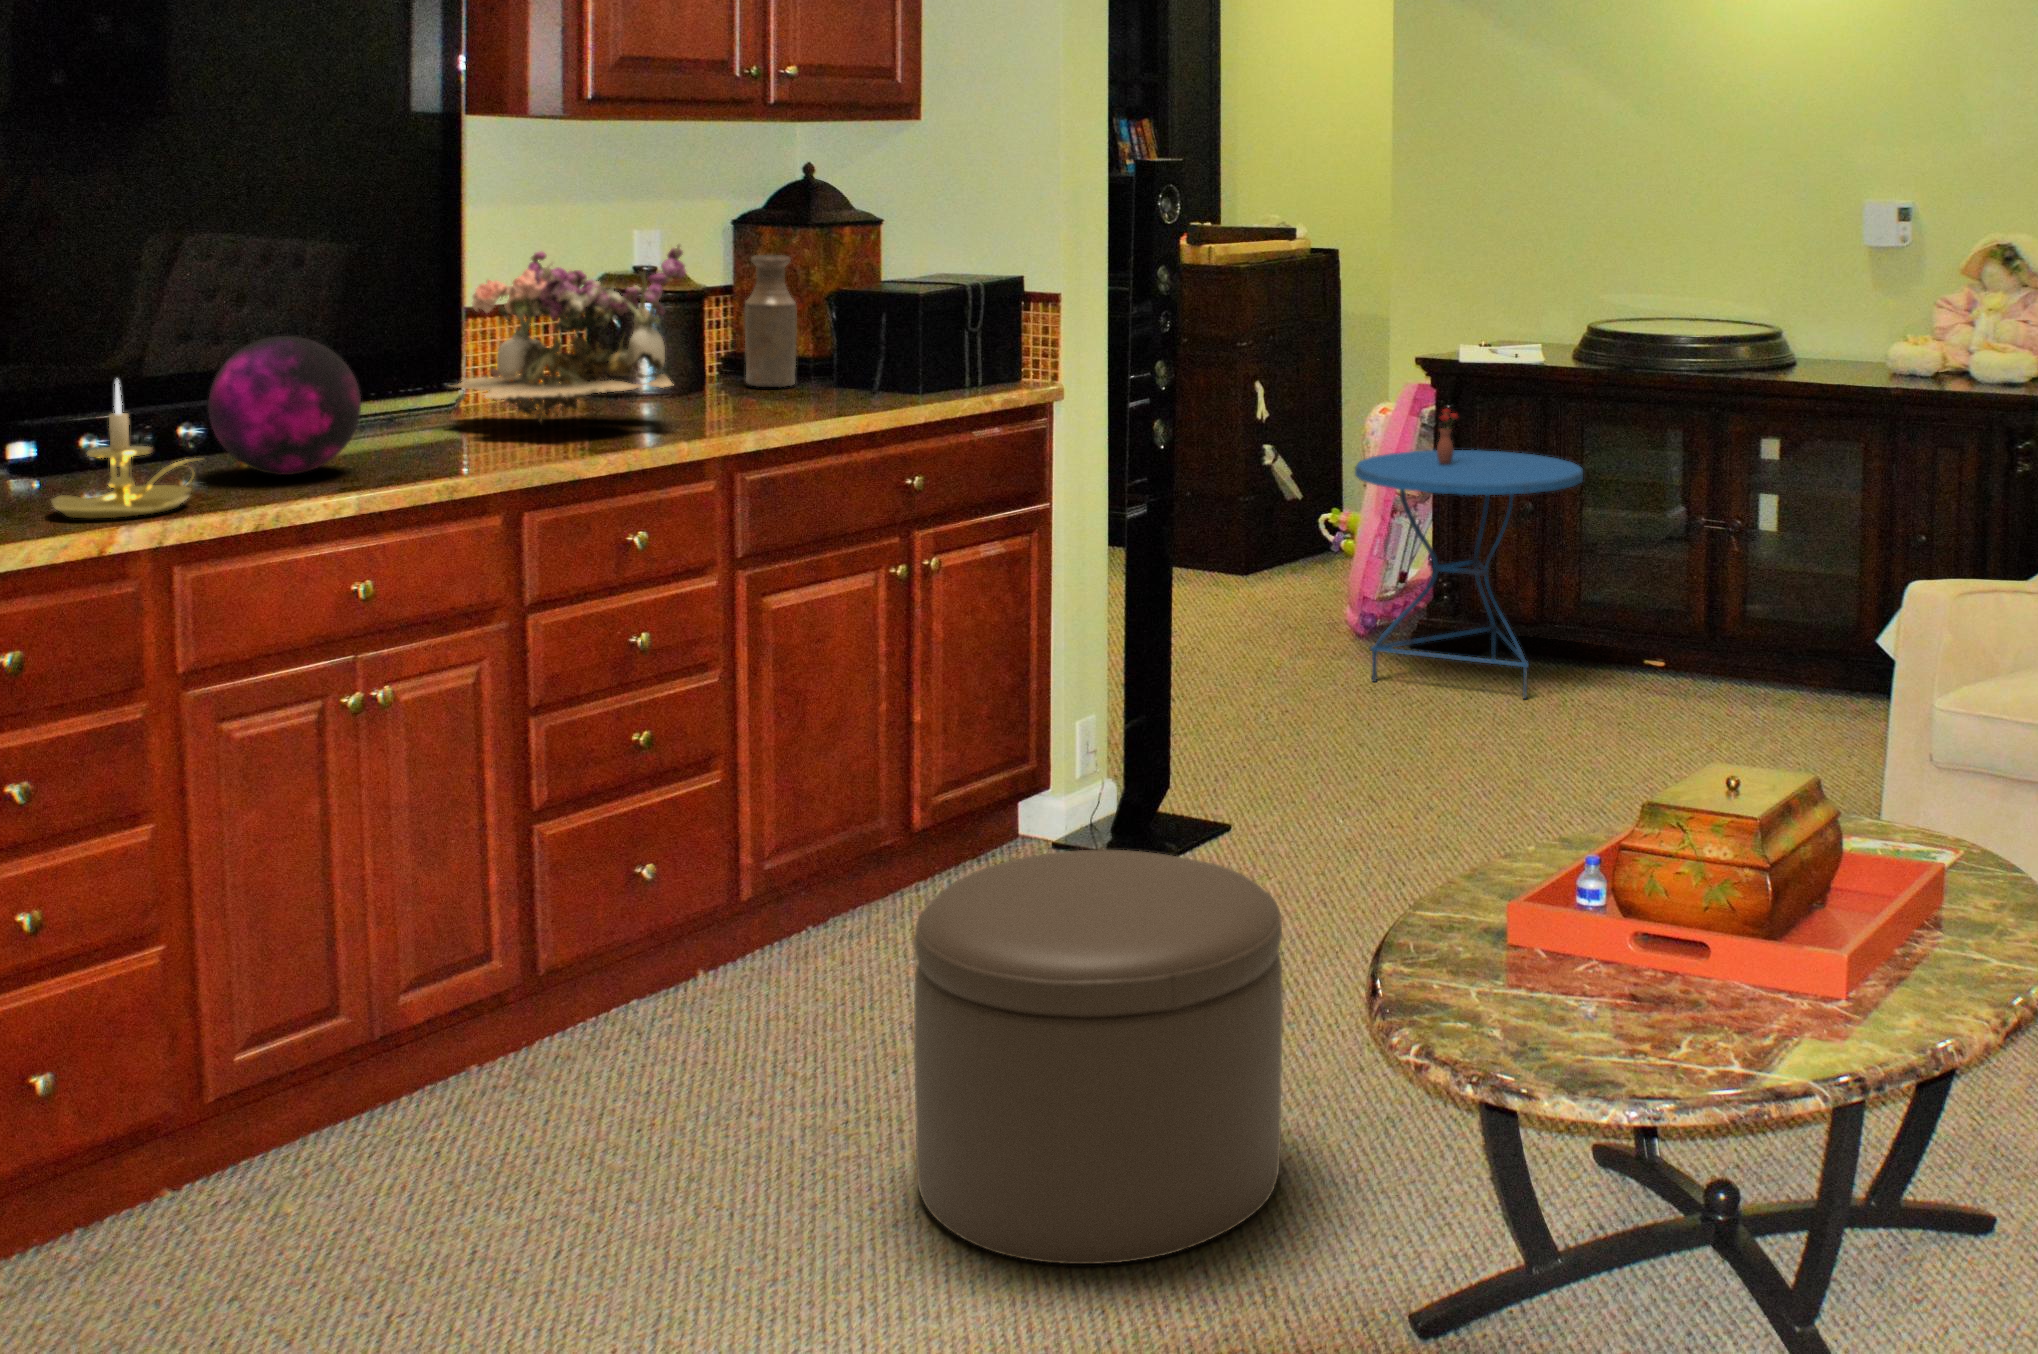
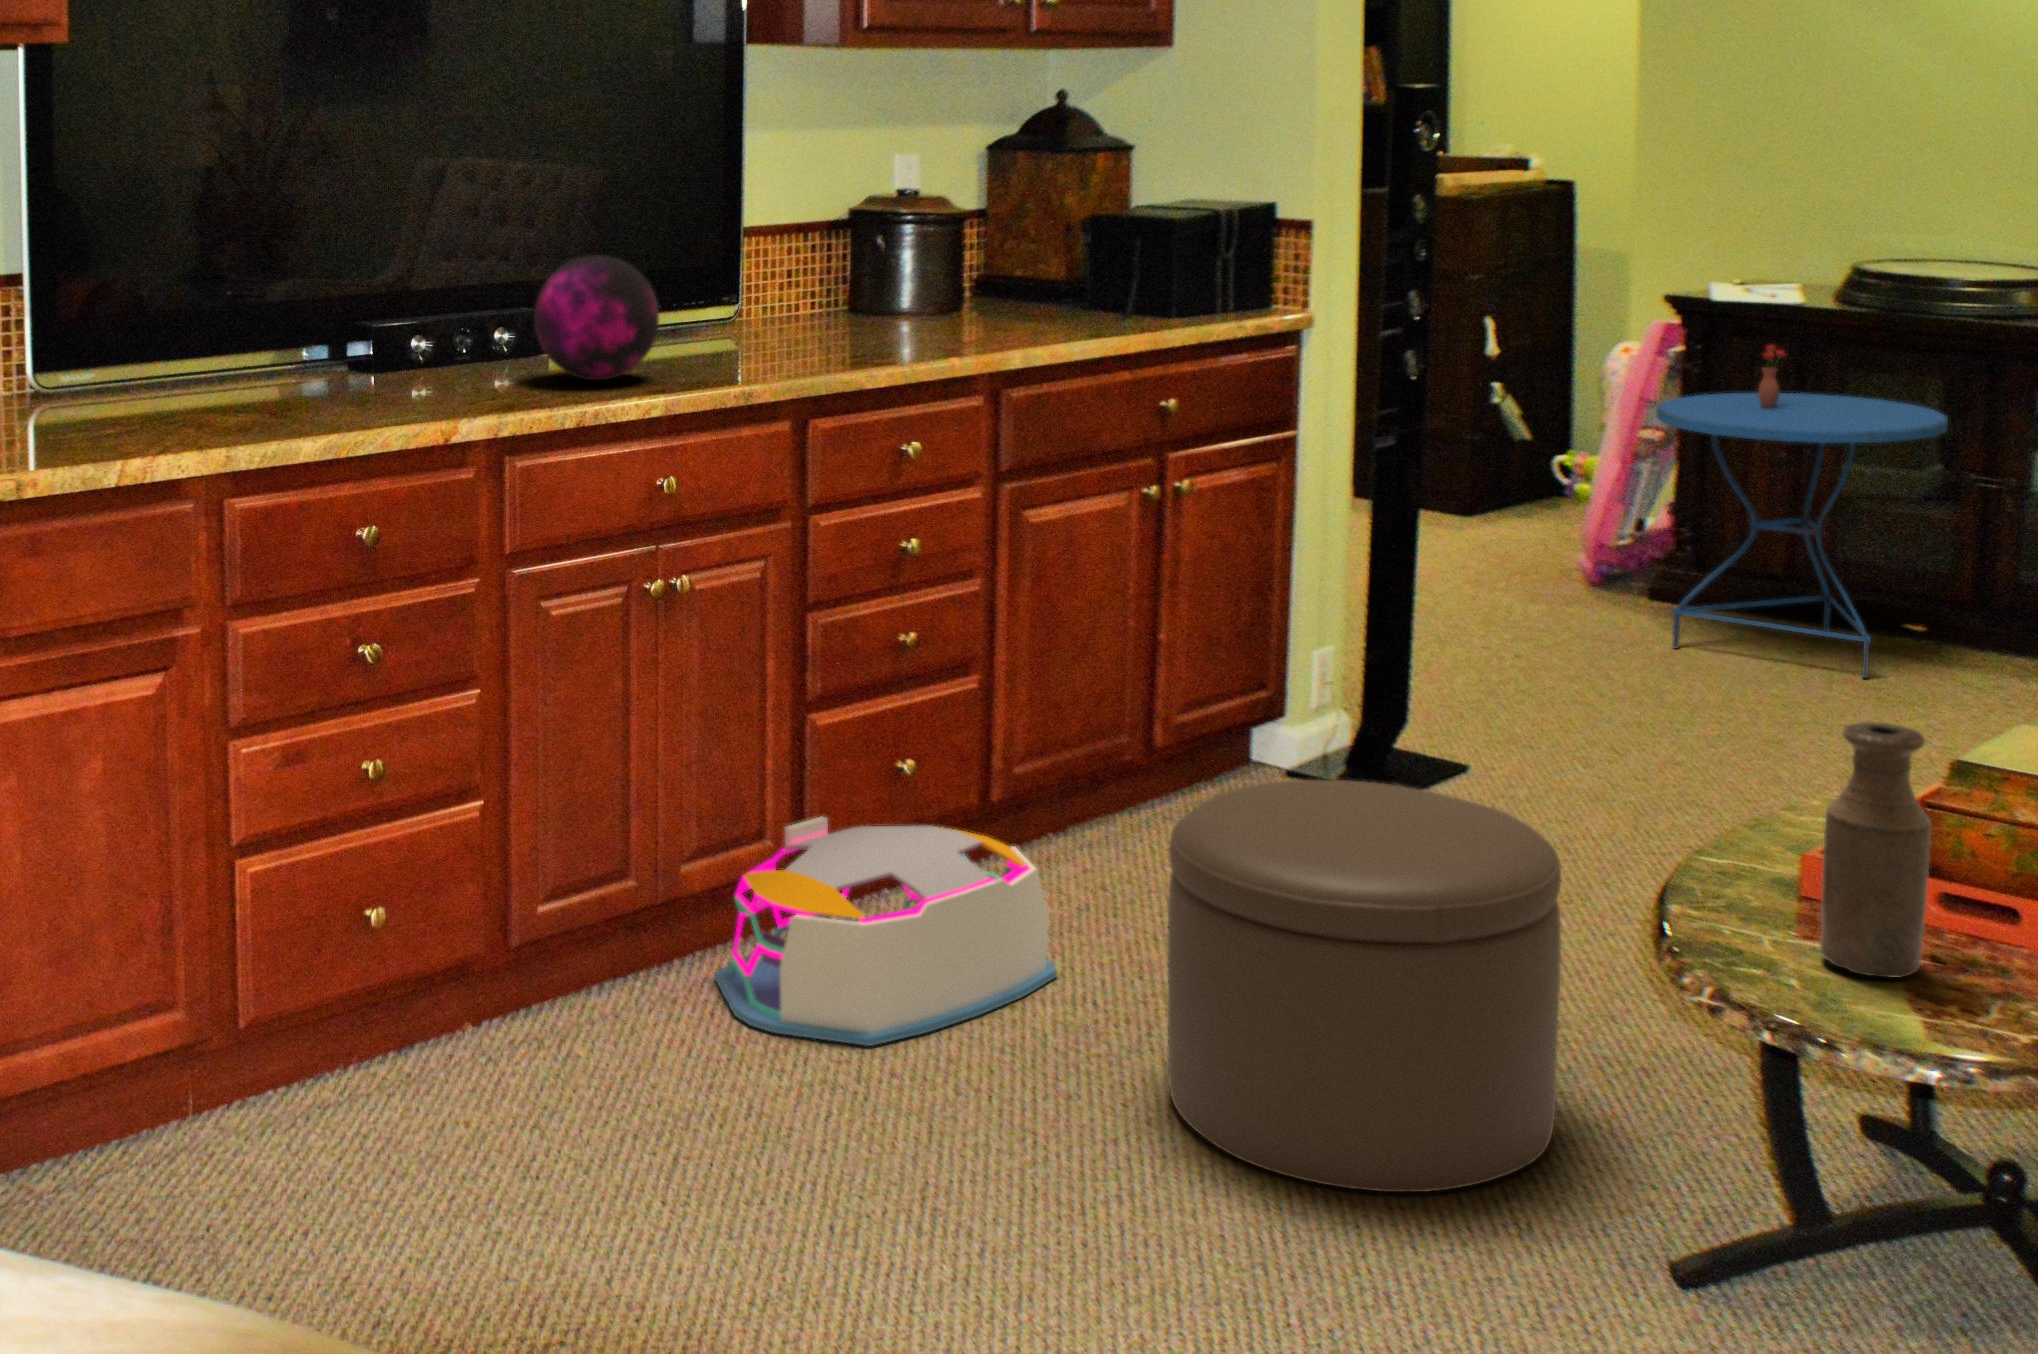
flower arrangement: present [454,244,686,422] -> none [726,166,946,341]
bottle: present [745,255,796,387] -> present [1820,722,1931,978]
candle holder: present [51,380,200,518] -> none [416,291,534,412]
storage bin: none [431,931,807,1181] -> present [715,816,1057,1046]

